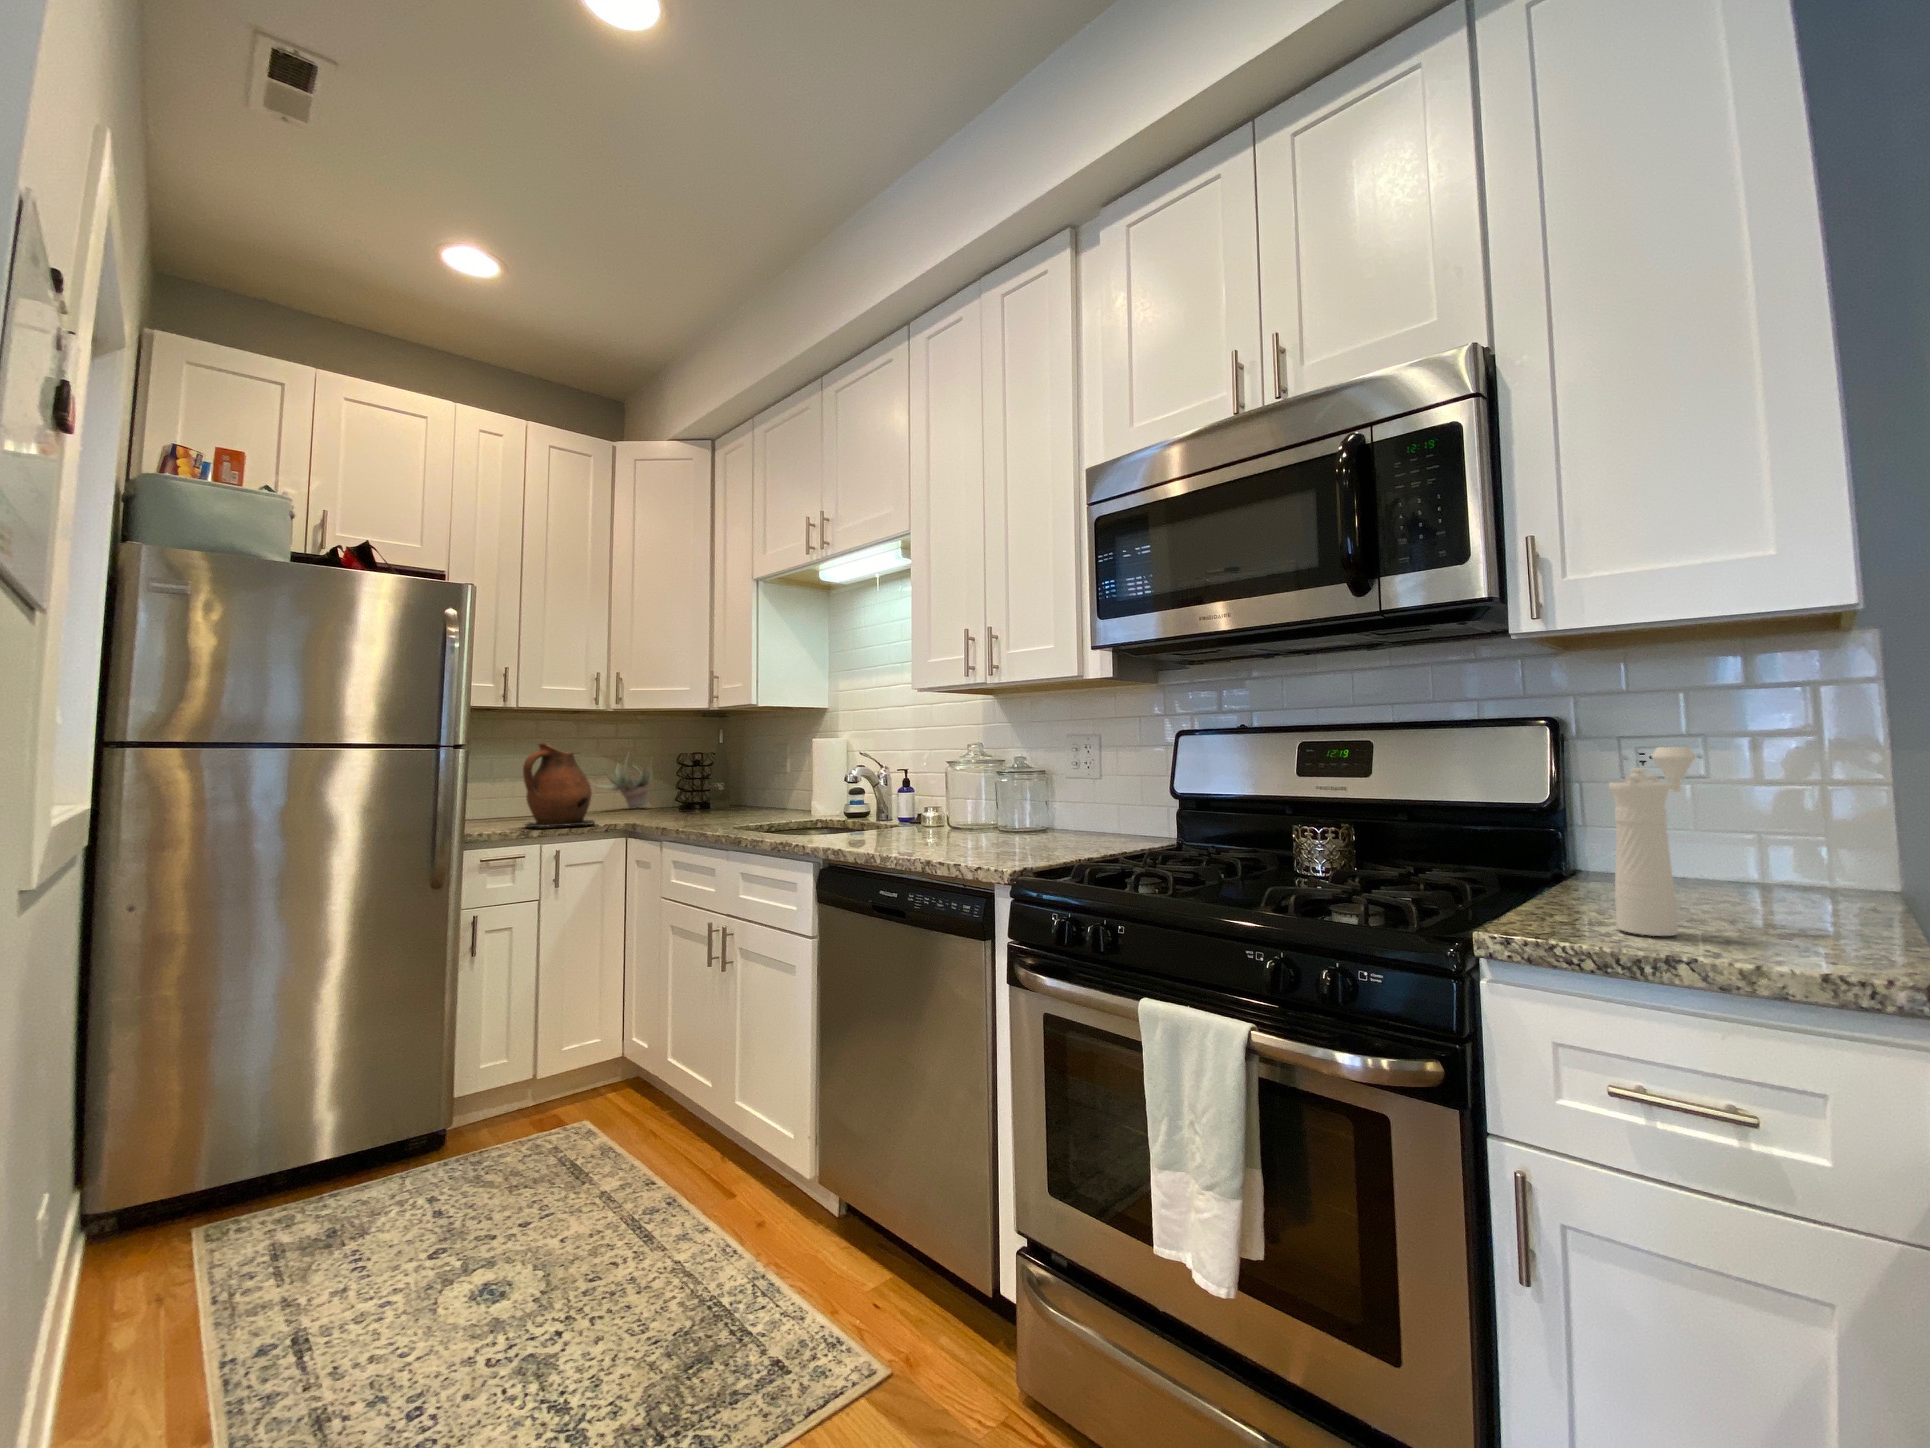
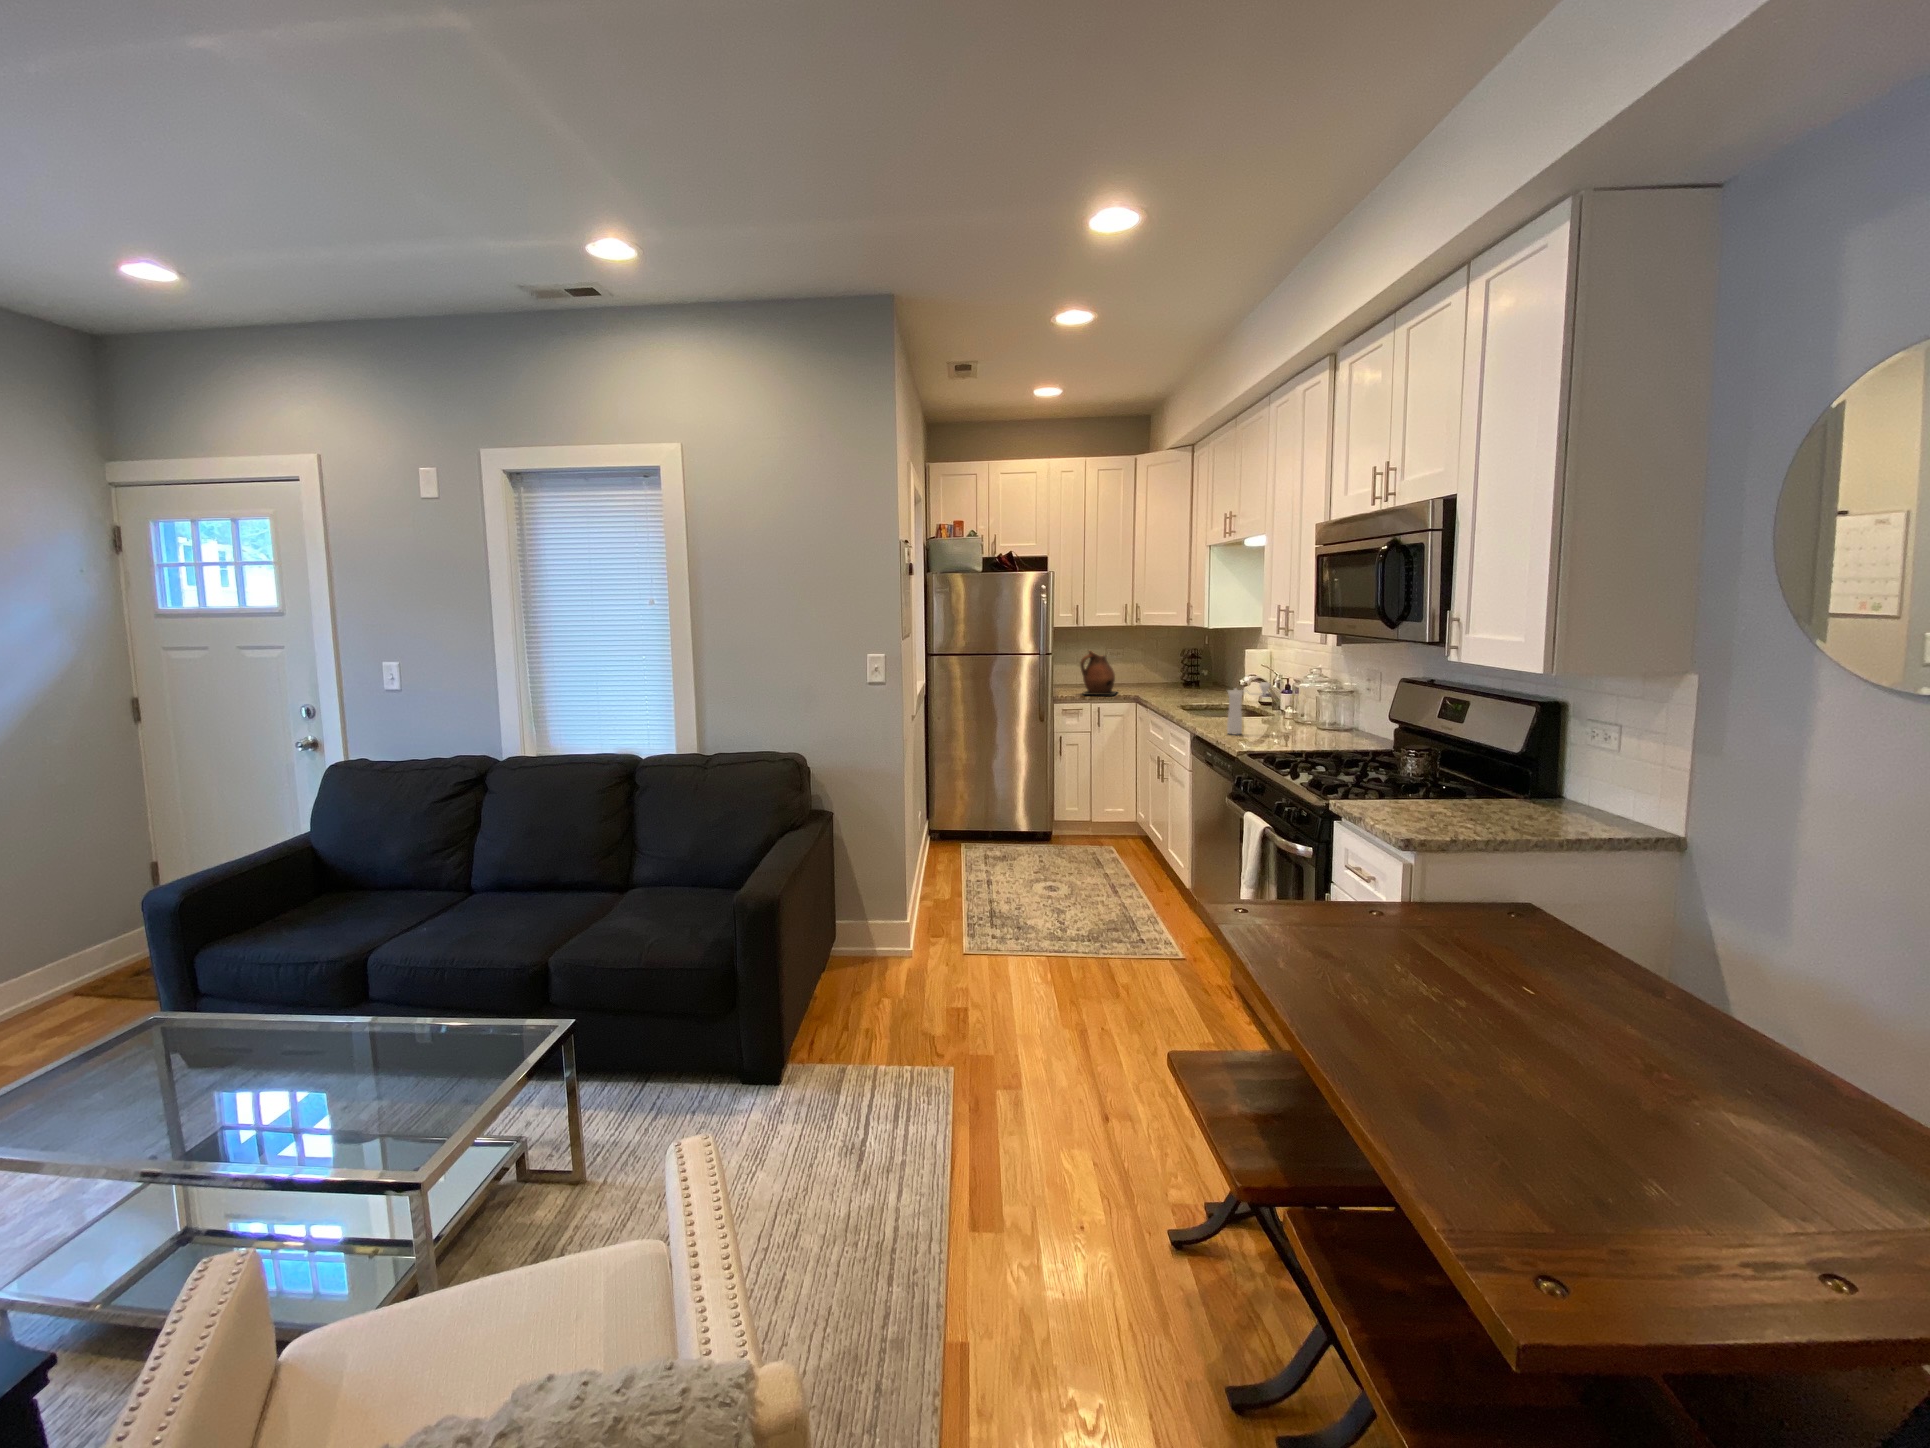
pepper mill: present [1609,747,1696,936] -> present [1227,682,1270,734]
succulent plant: present [594,752,652,809] -> none [1131,648,1166,682]

